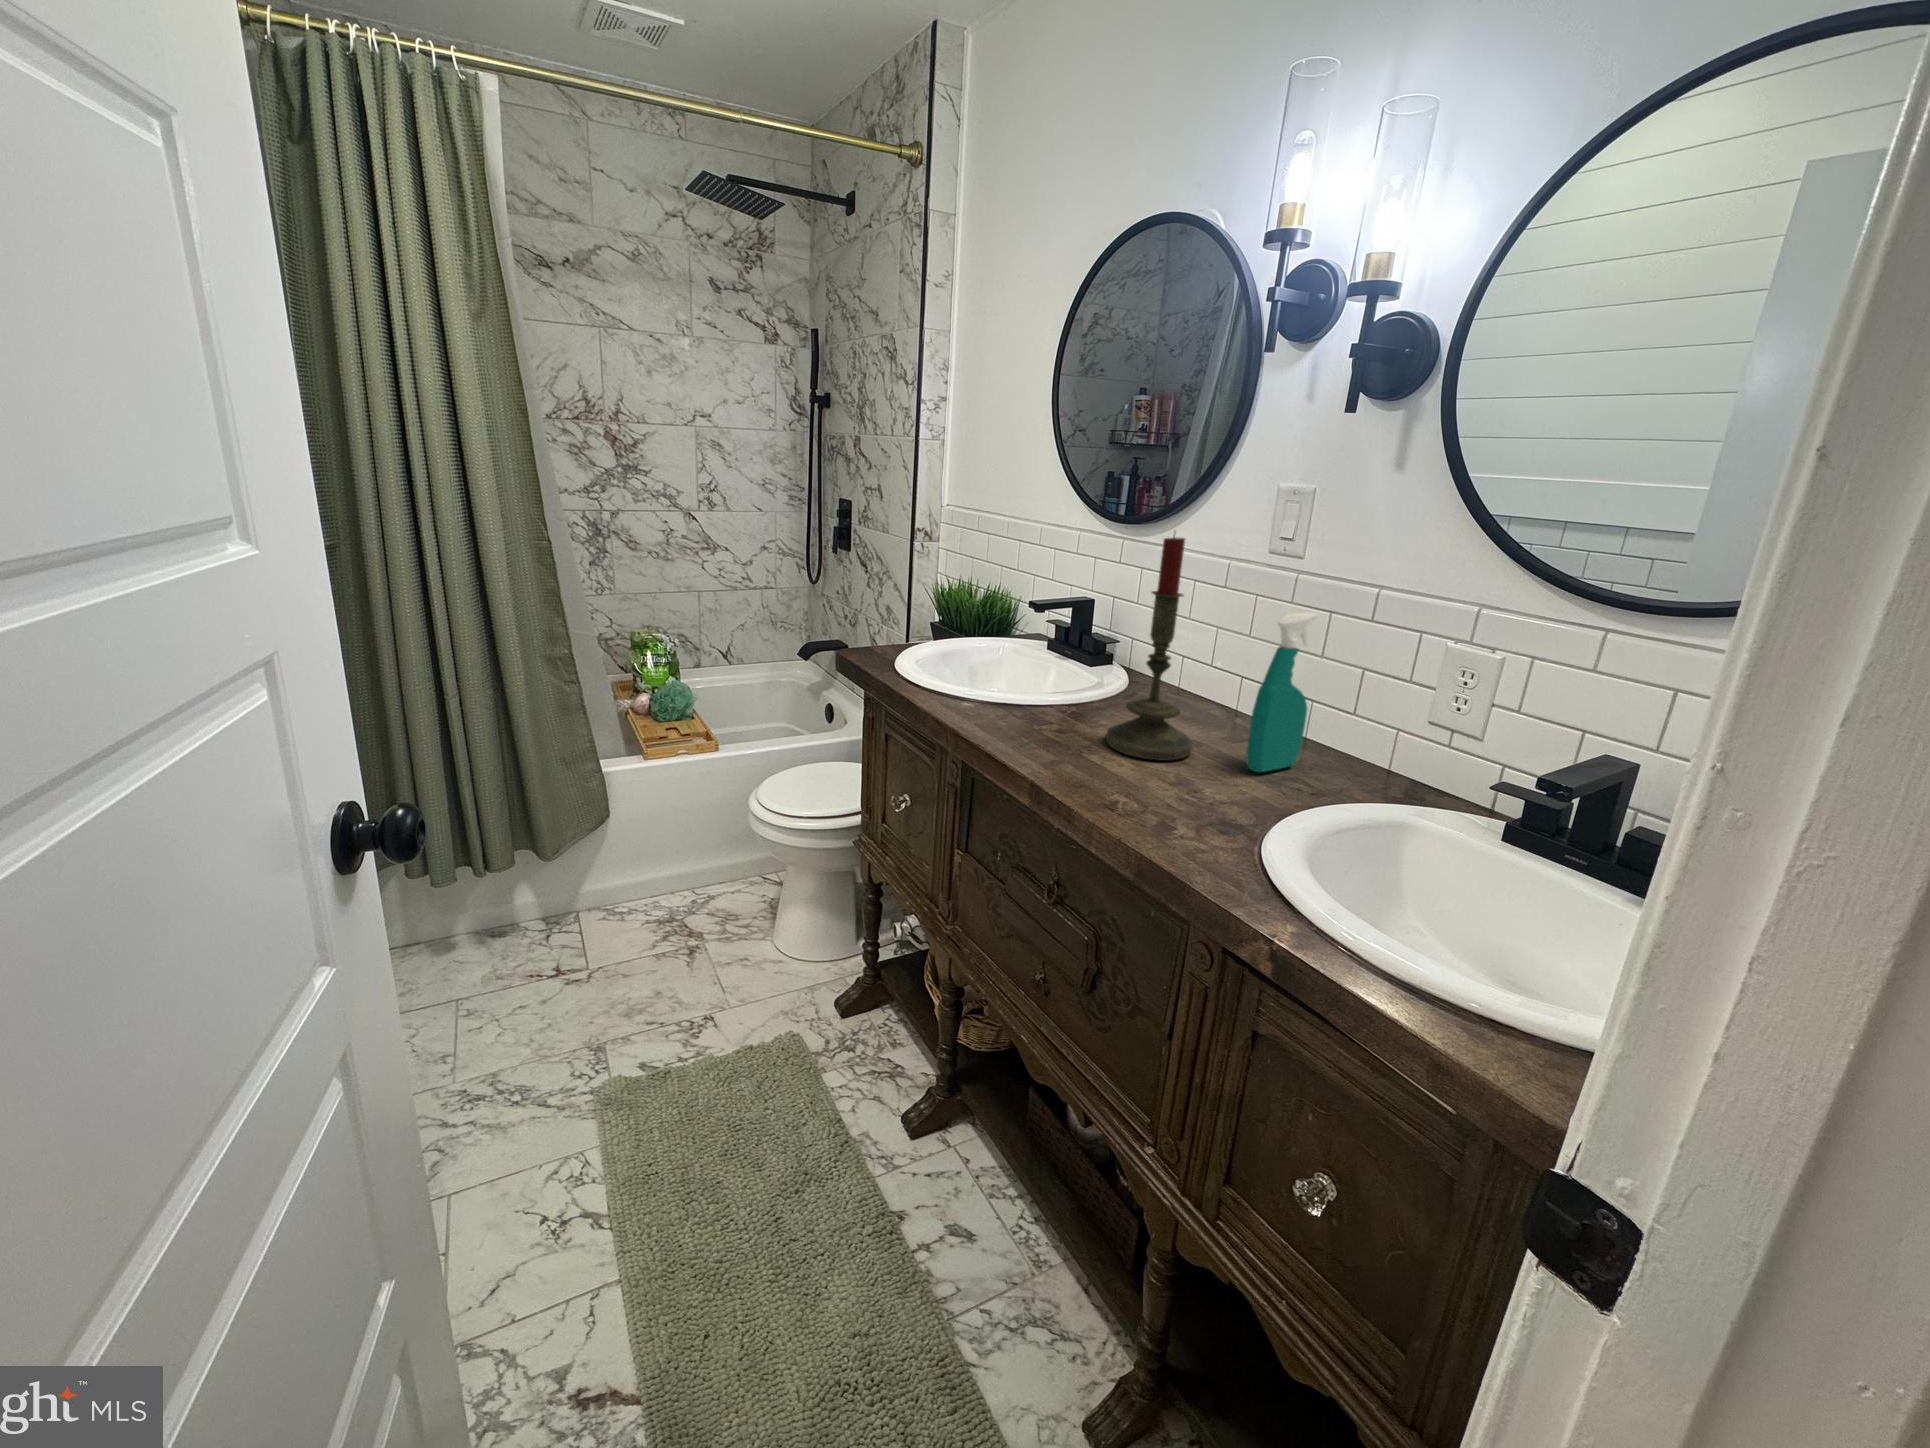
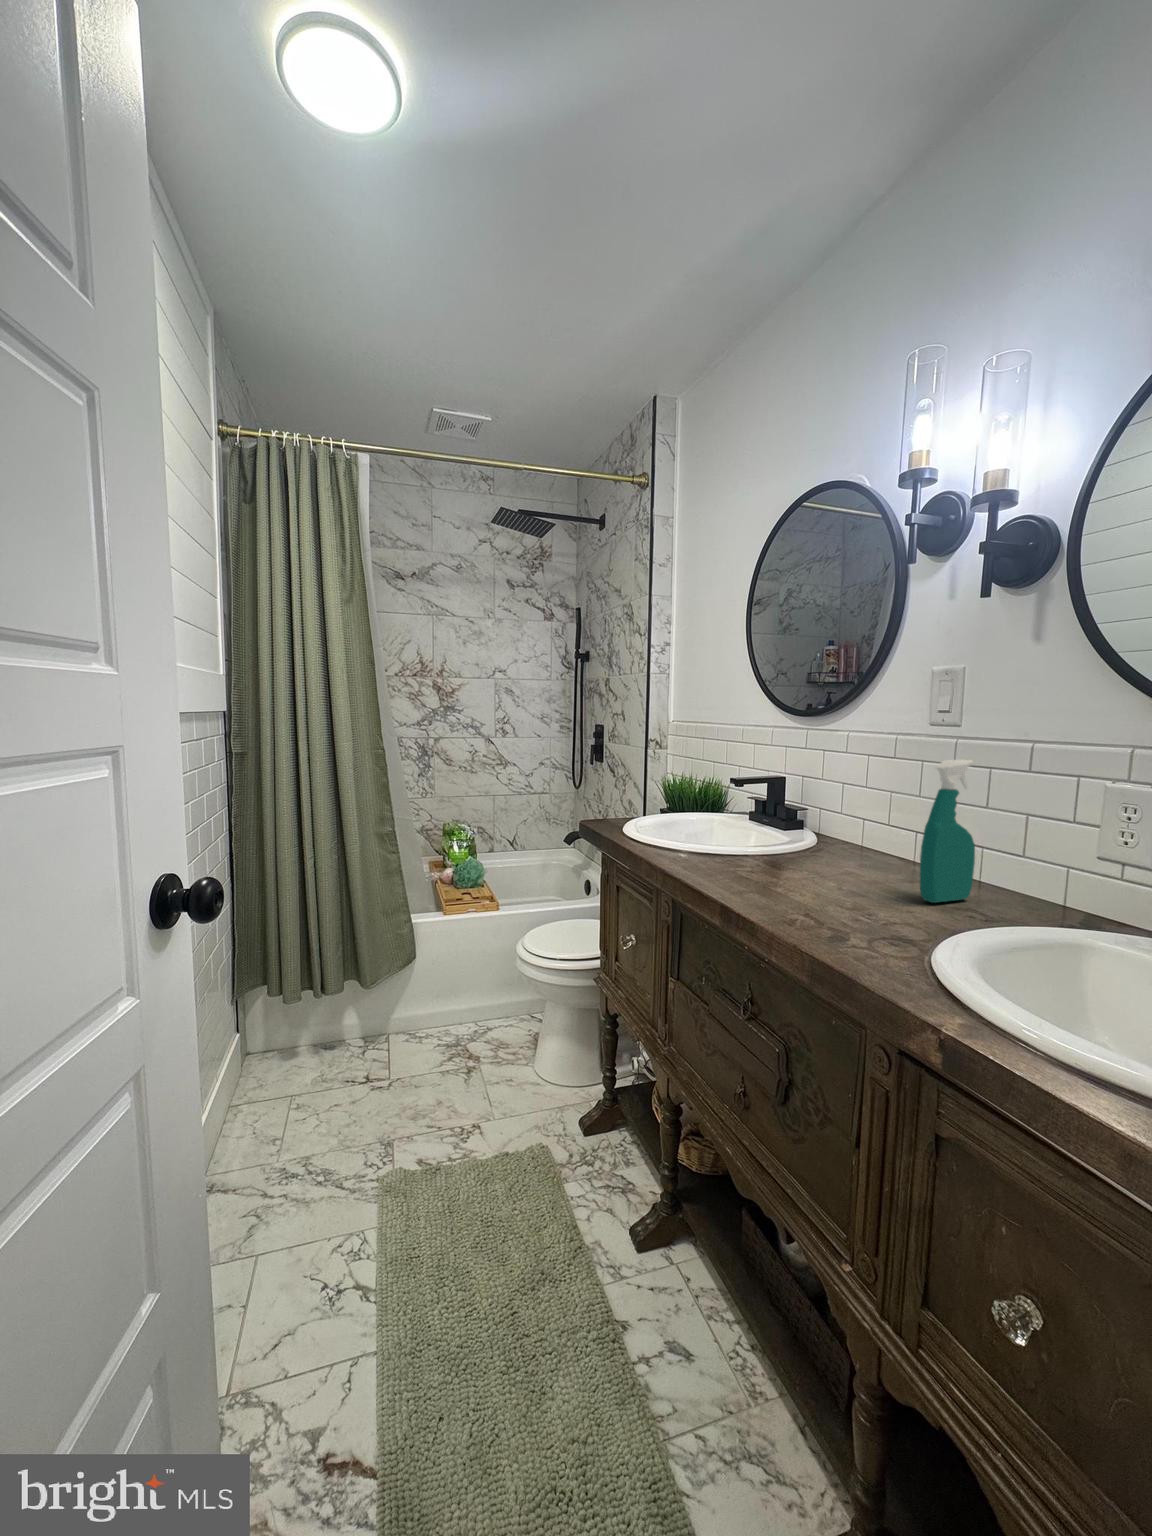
candle: present [1106,537,1192,760] -> none [792,697,870,892]

